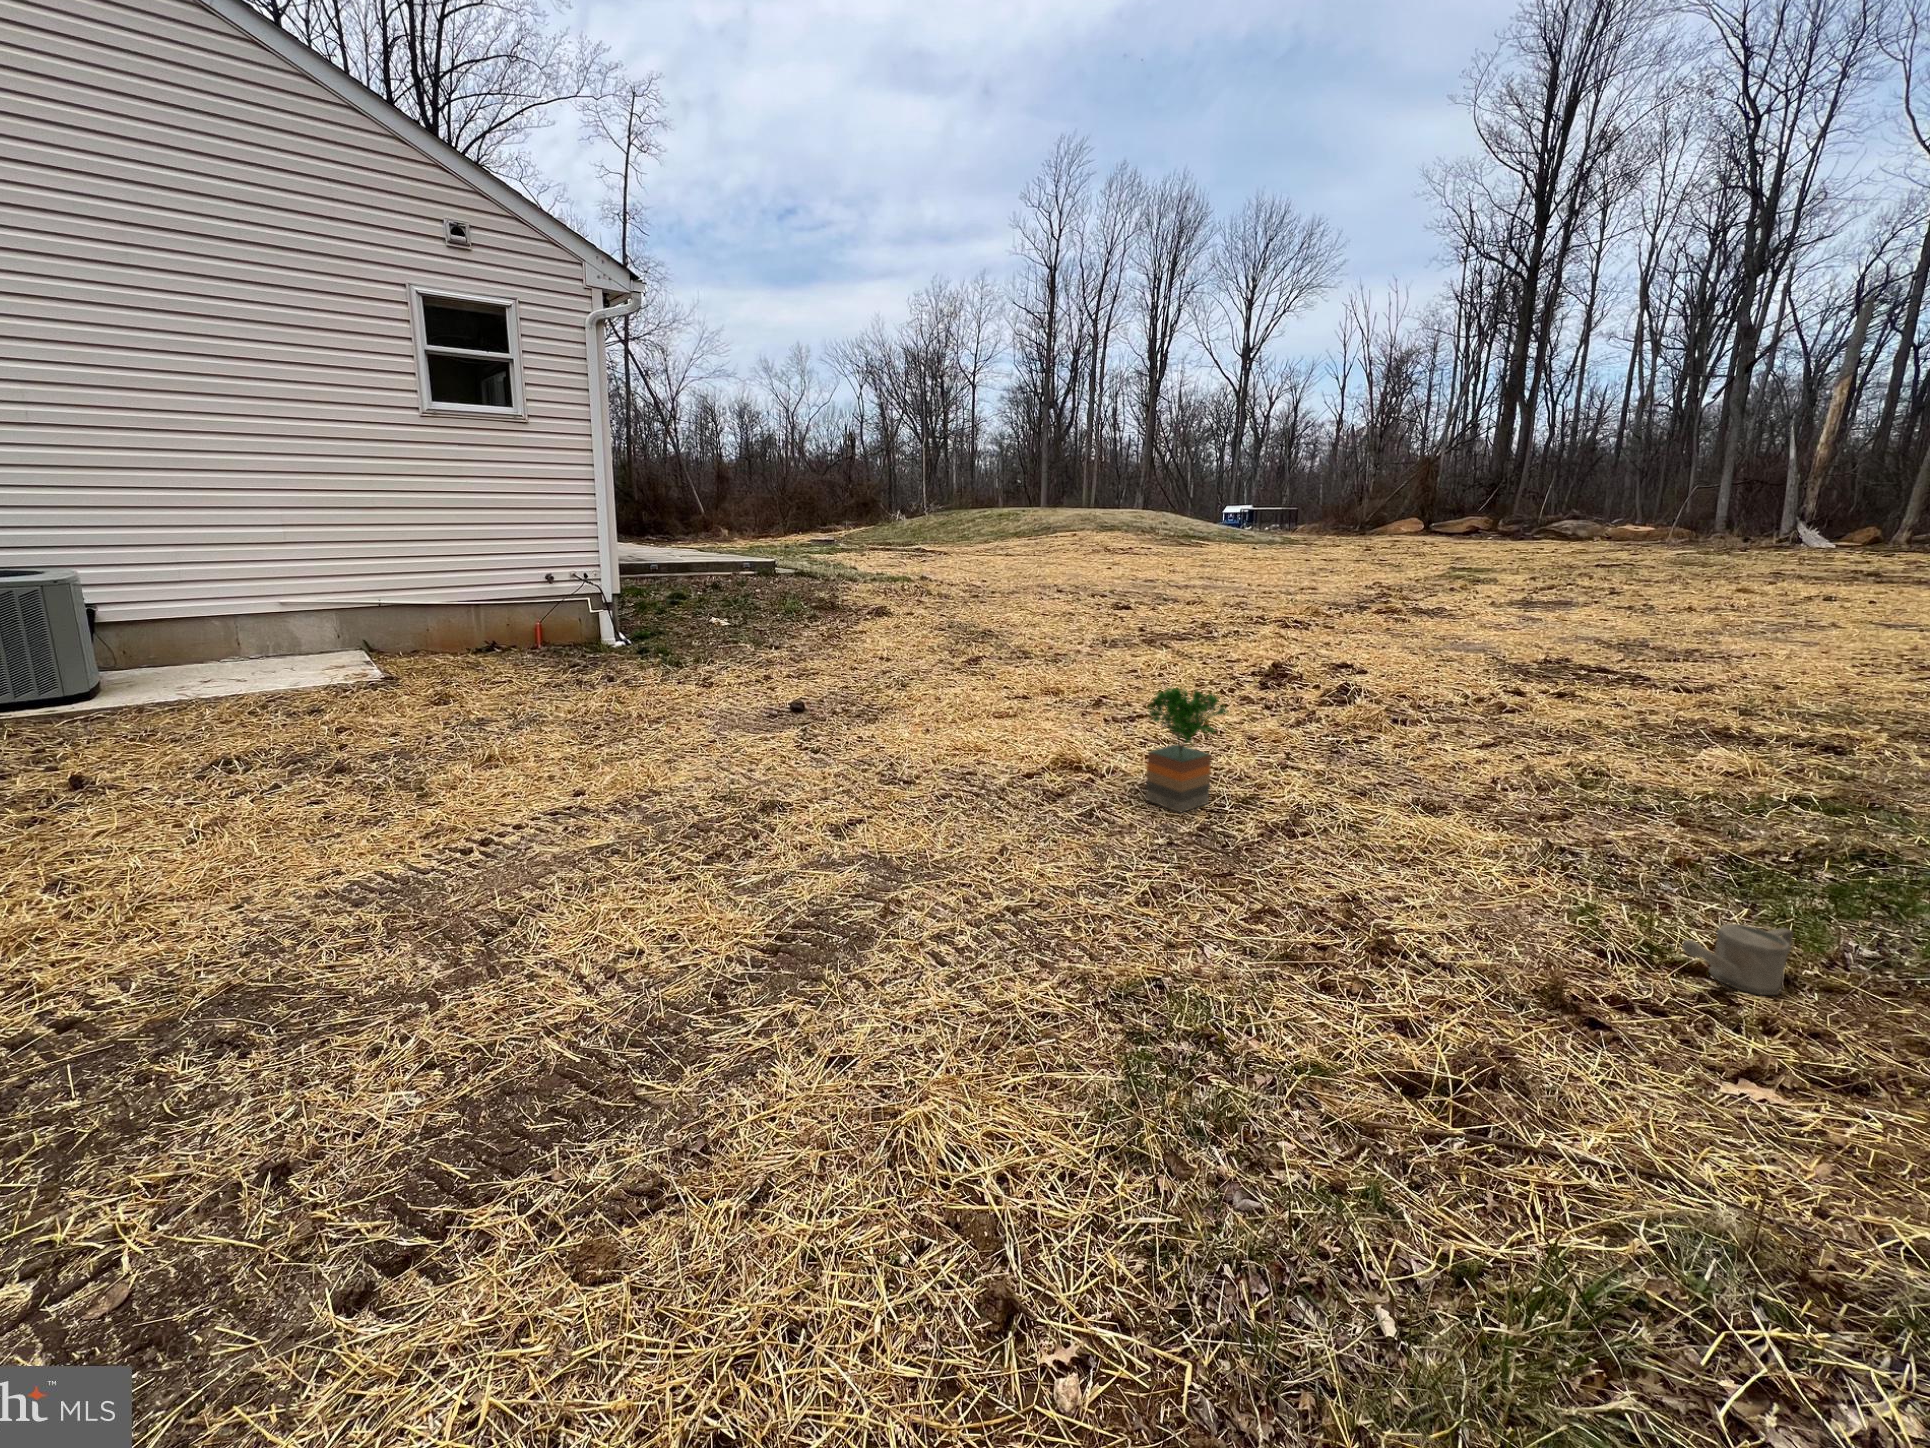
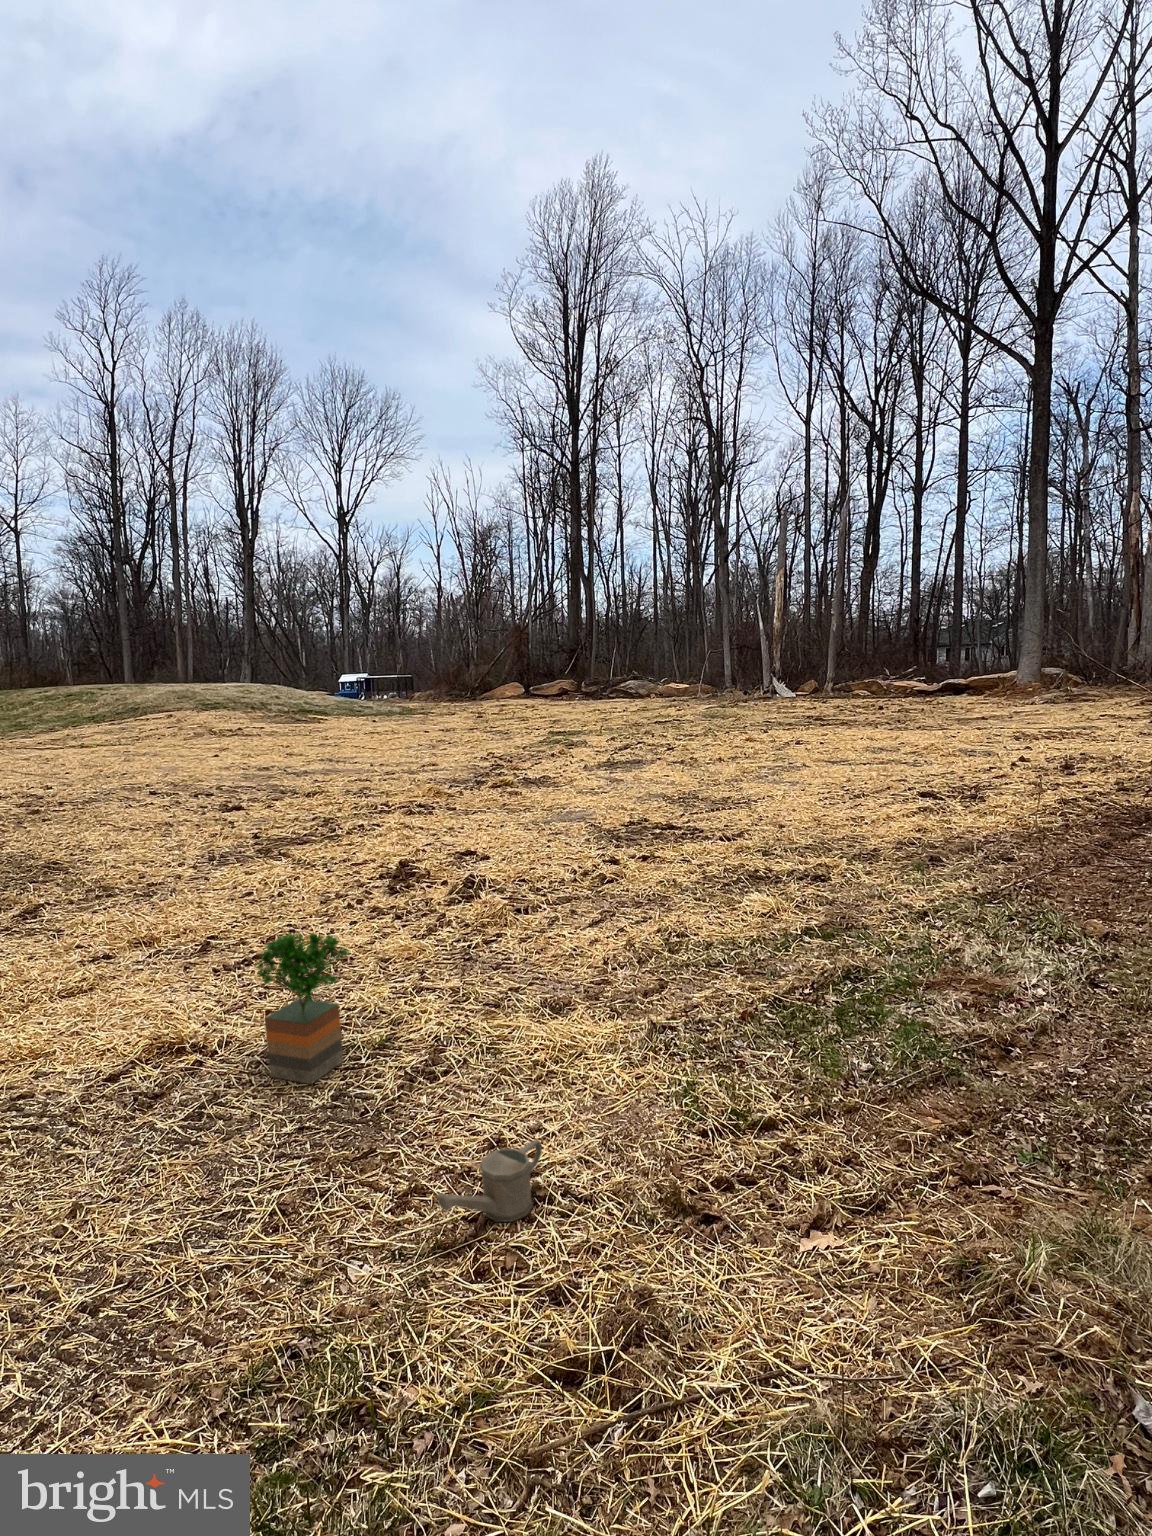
watering can: present [1682,924,1793,995] -> present [438,1140,542,1222]

